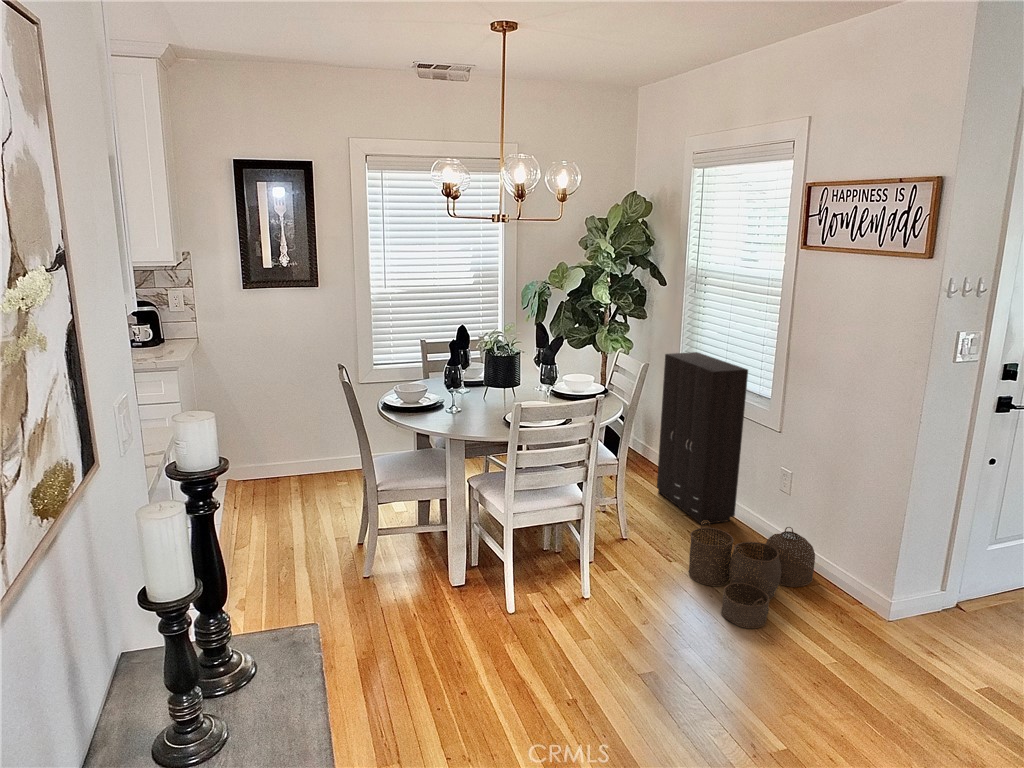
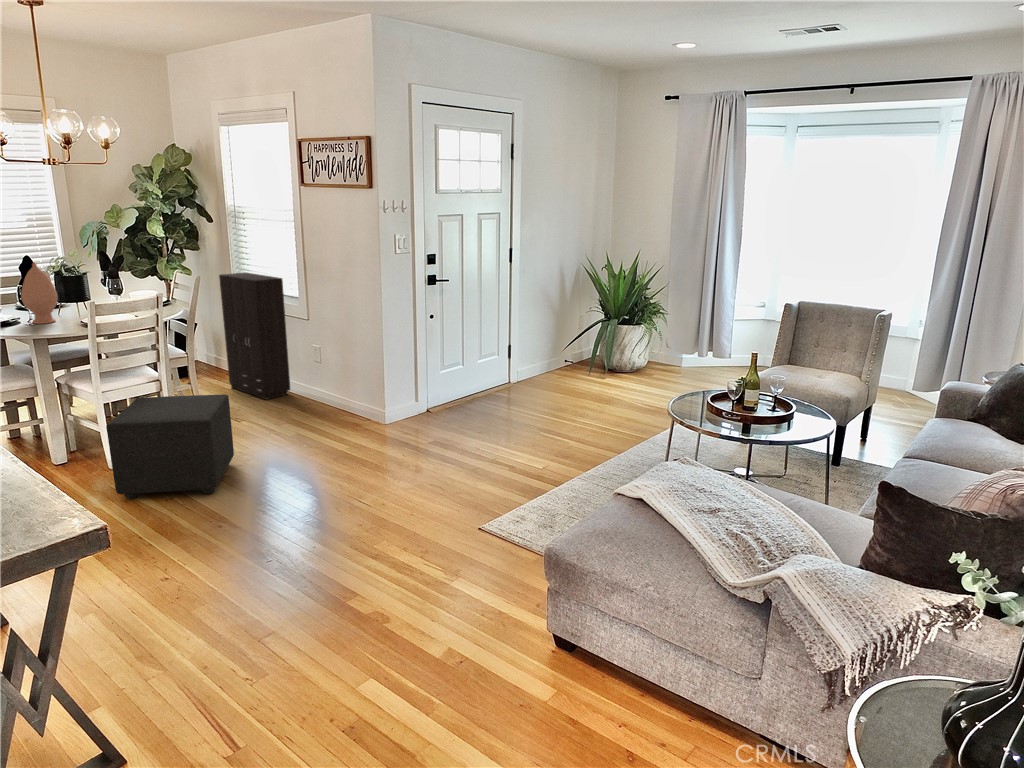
vase: none [448,340,485,413] -> present [21,262,58,324]
woven basket: present [688,521,815,628] -> none [252,381,342,441]
ottoman: none [505,536,667,720] -> present [106,394,234,499]

